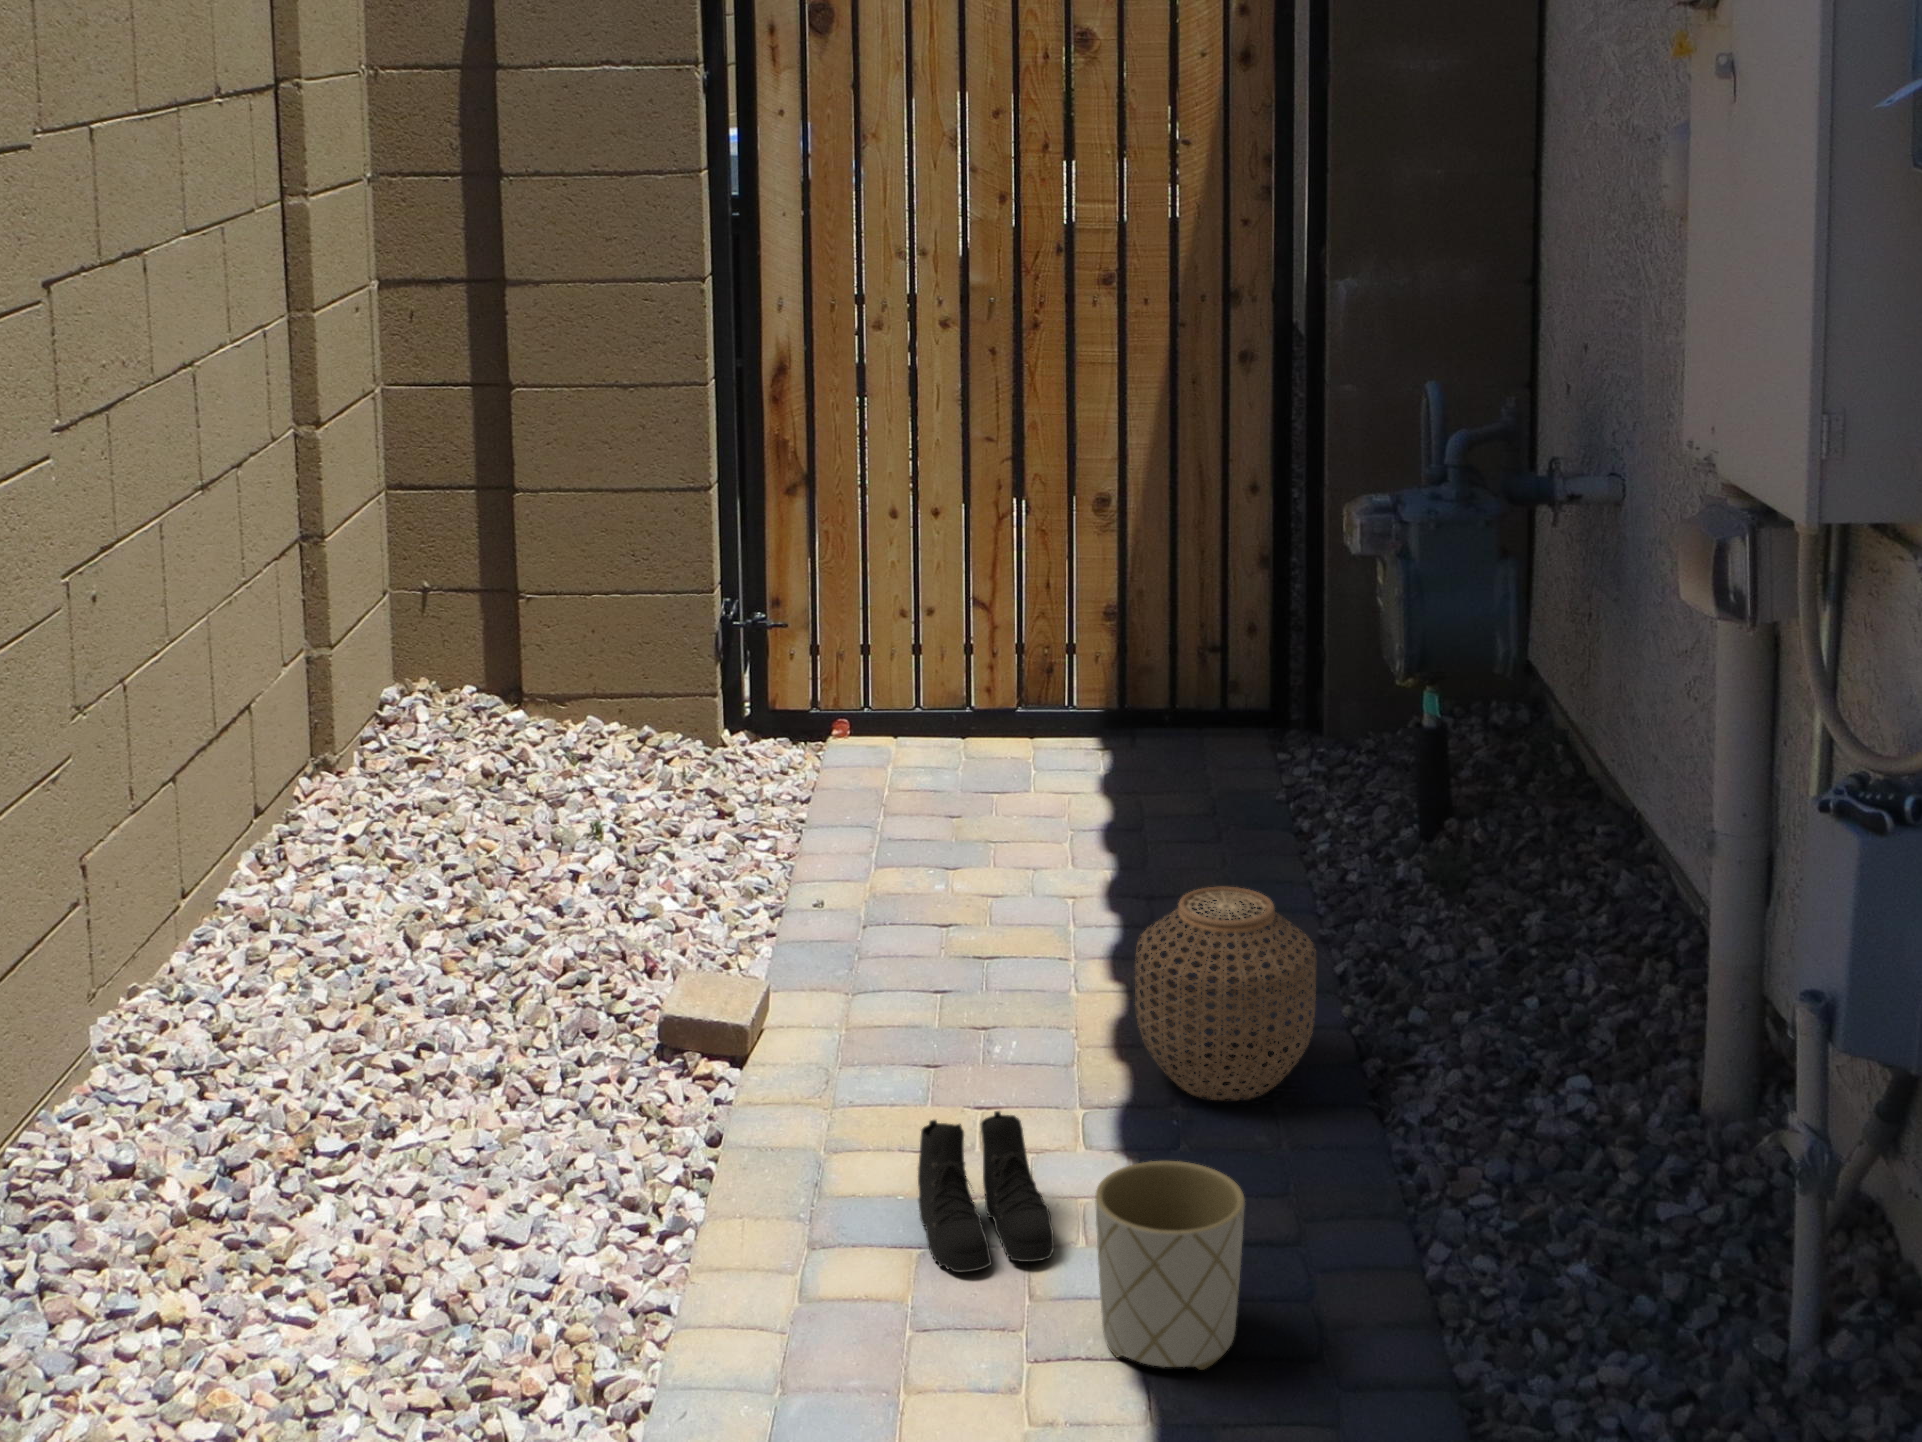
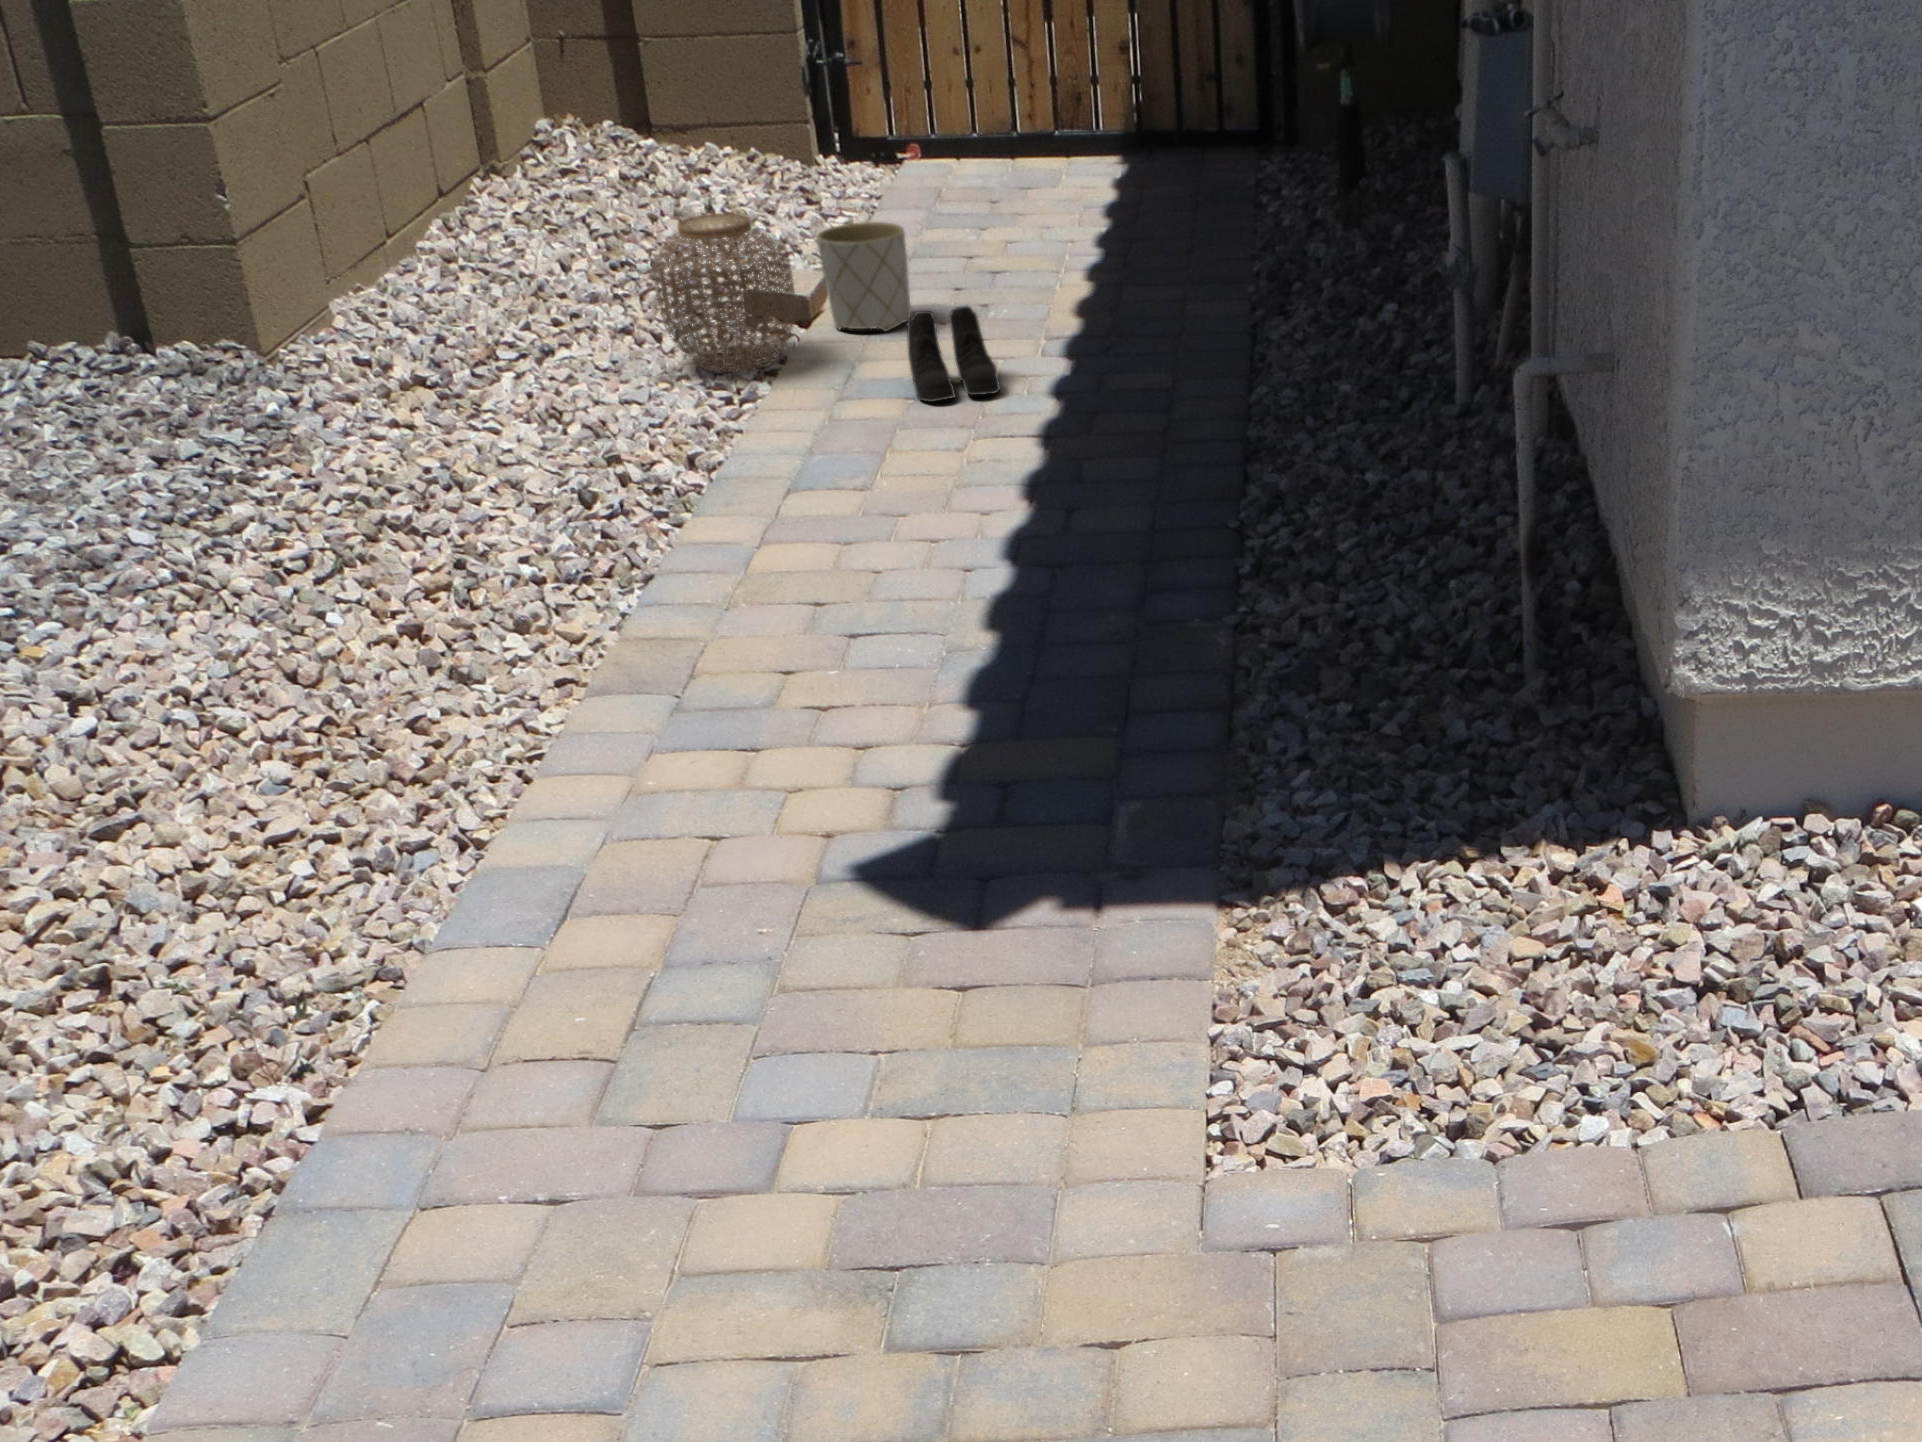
woven basket: present [1135,887,1316,1100] -> present [652,213,796,372]
planter: present [1095,1161,1245,1370] -> present [816,222,911,331]

